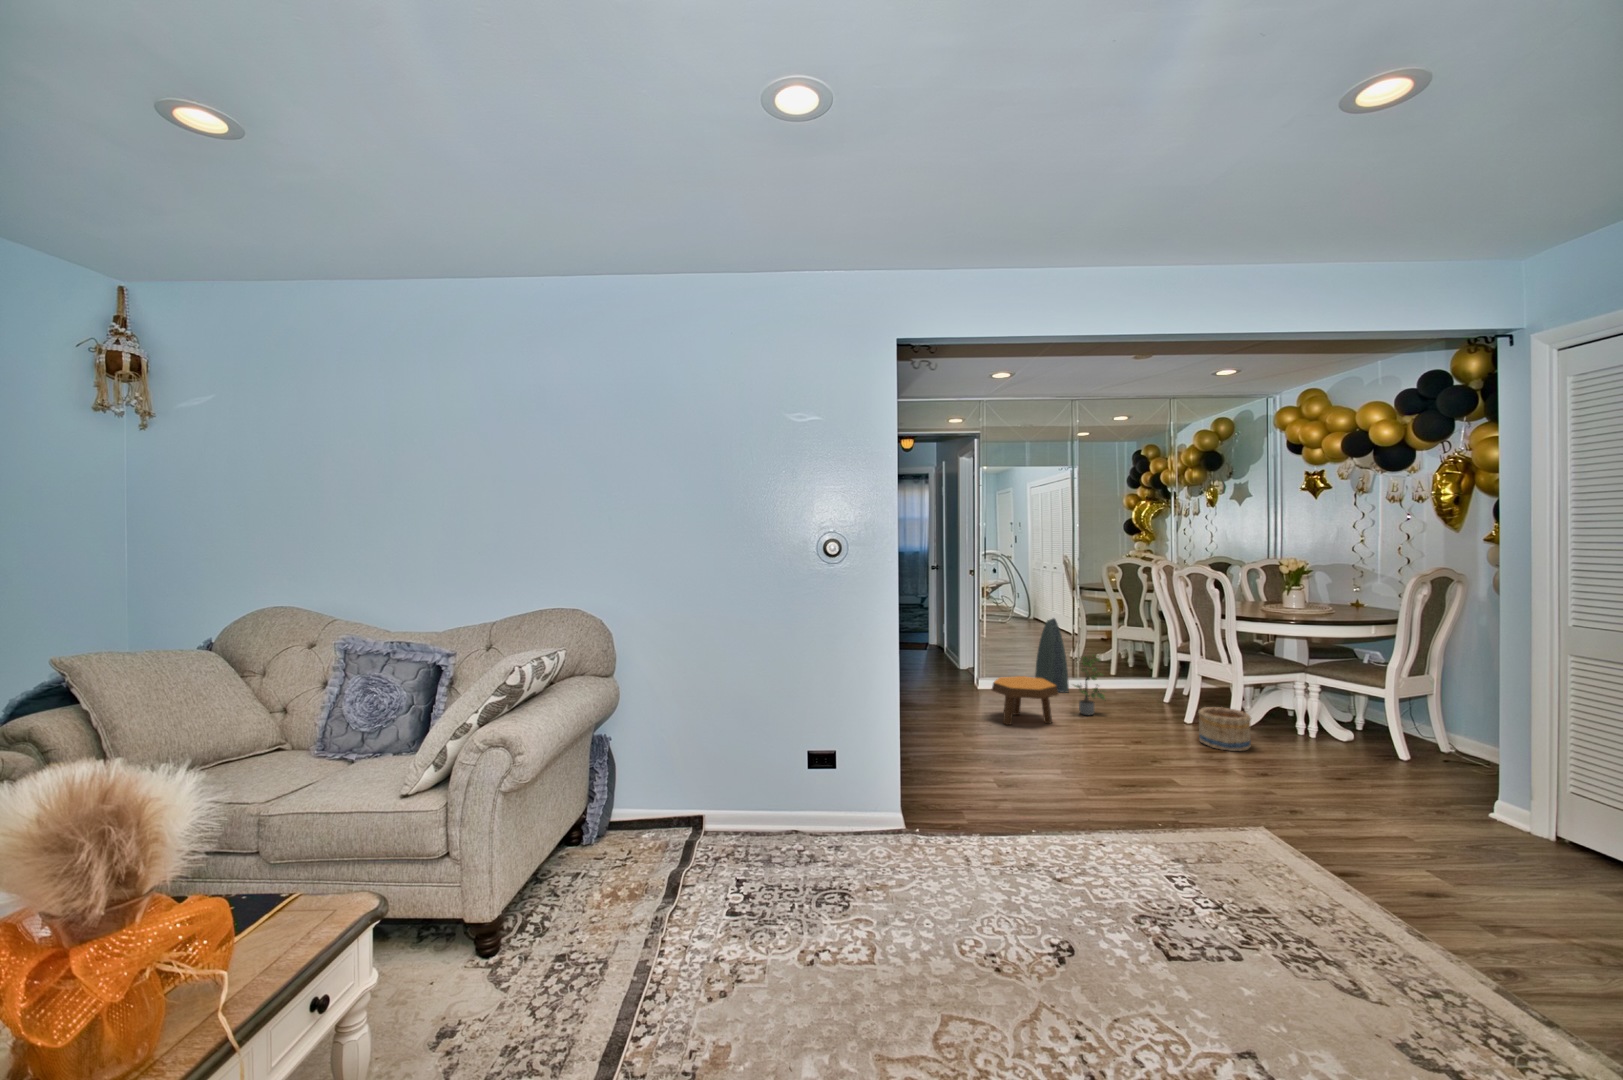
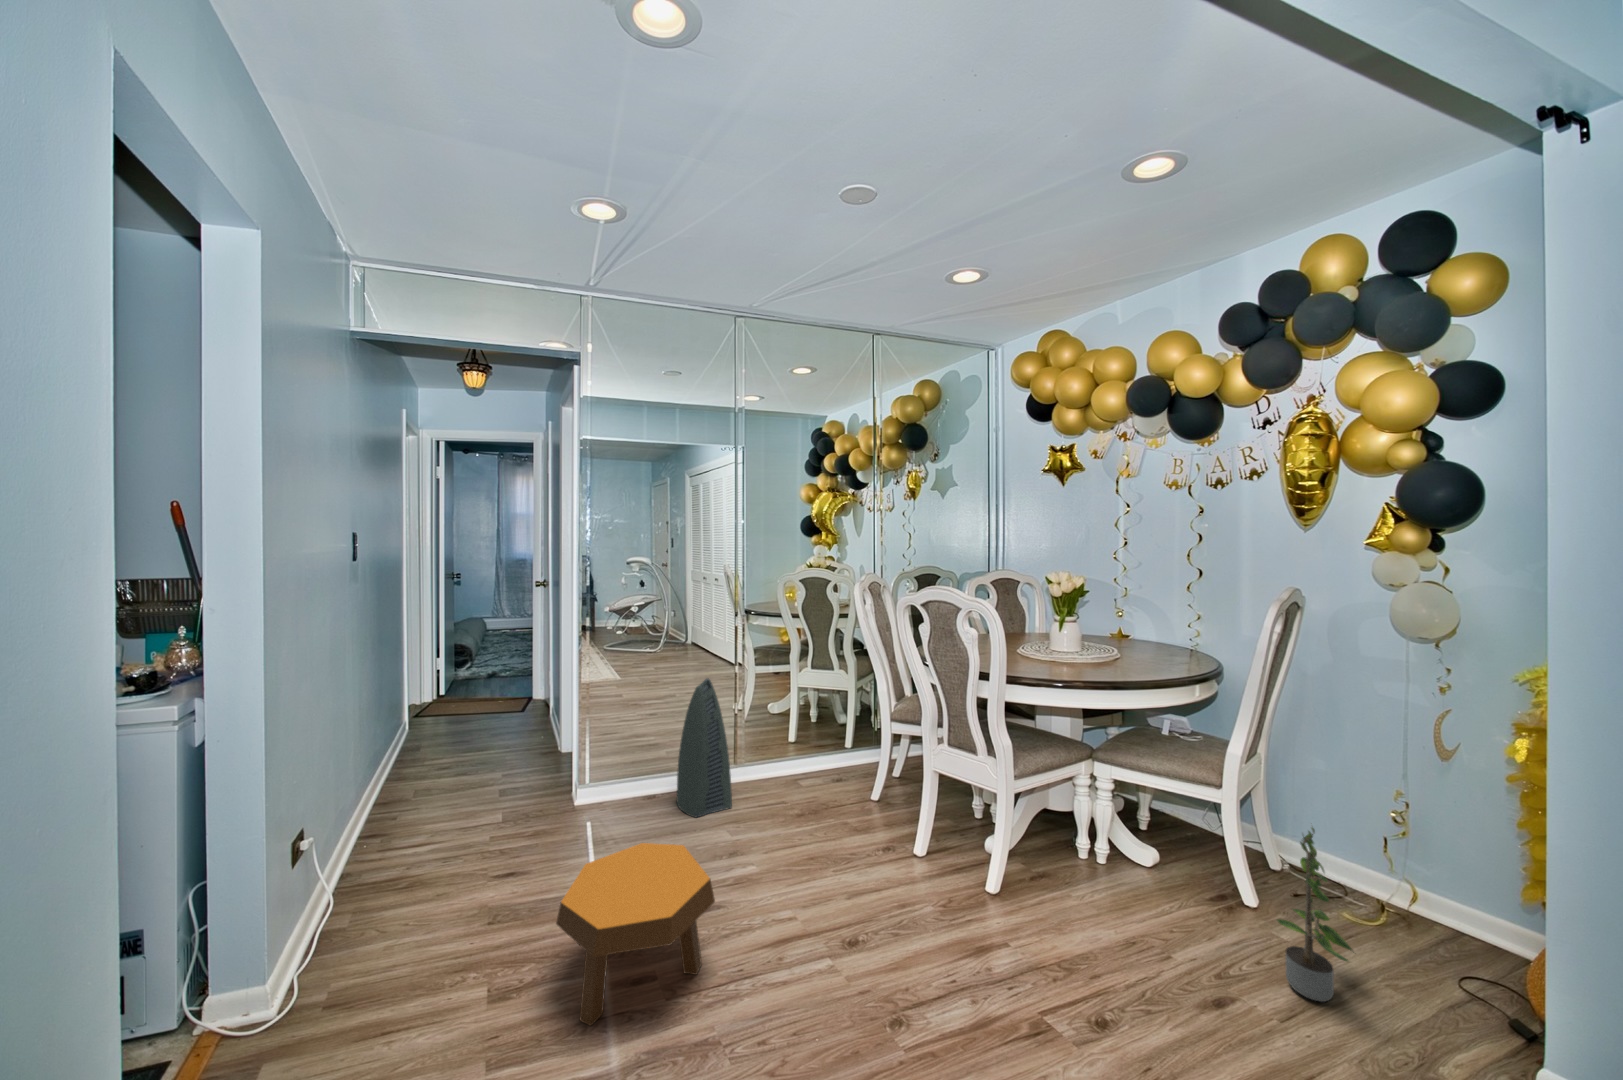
potted plant: present [1074,655,1106,715] -> present [1277,828,1352,1002]
basket: present [1198,707,1251,751] -> none [985,868,1082,991]

